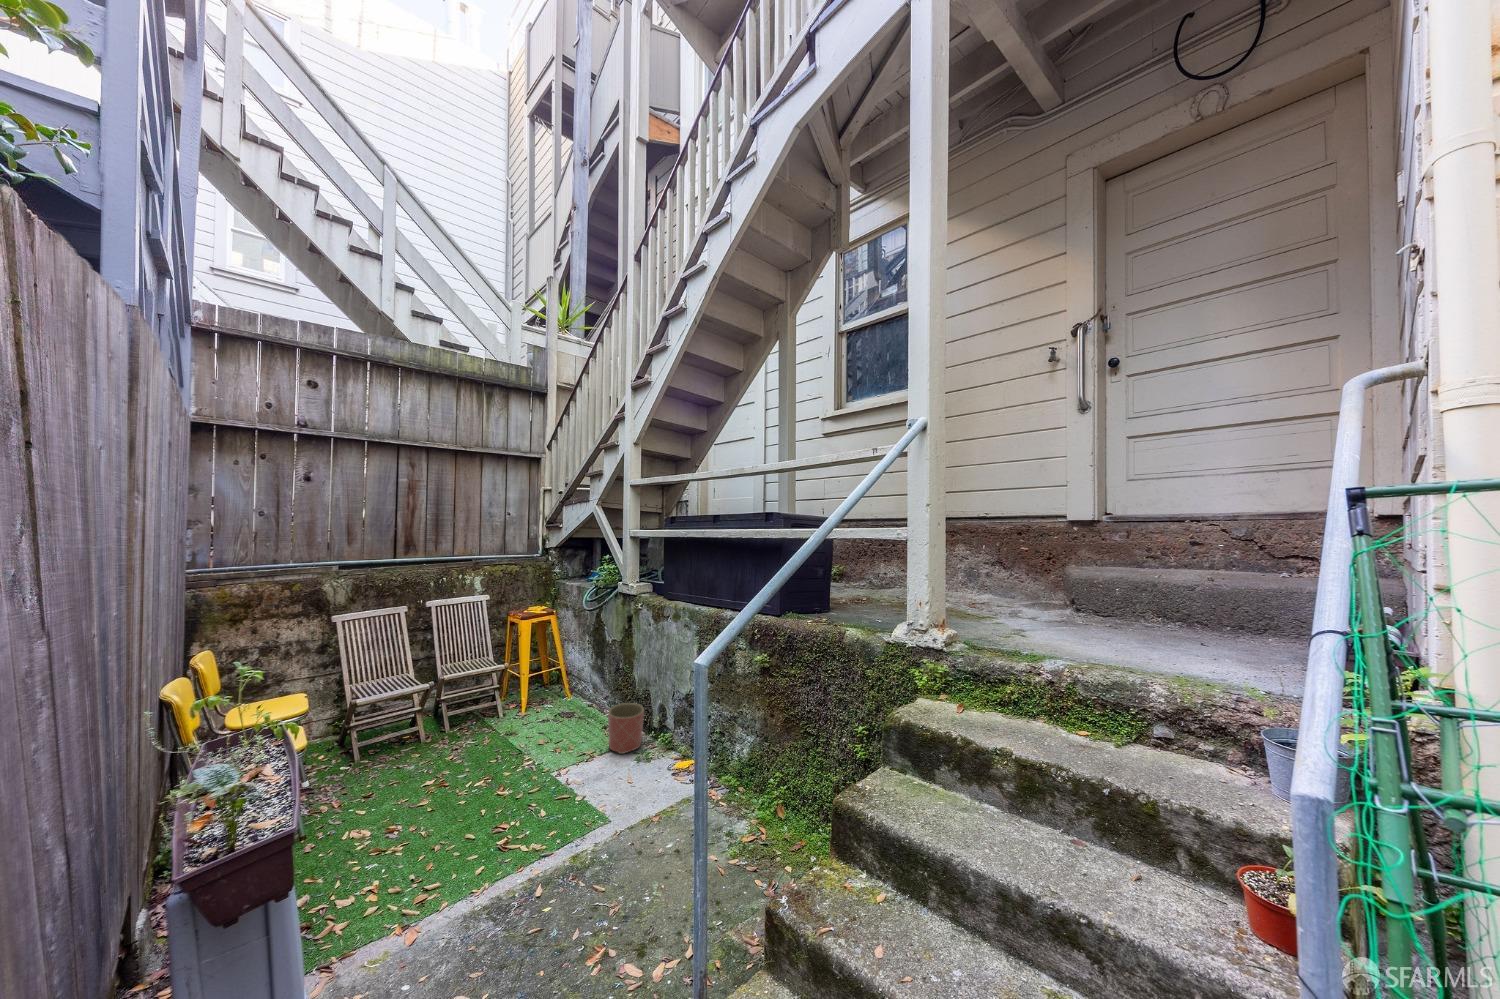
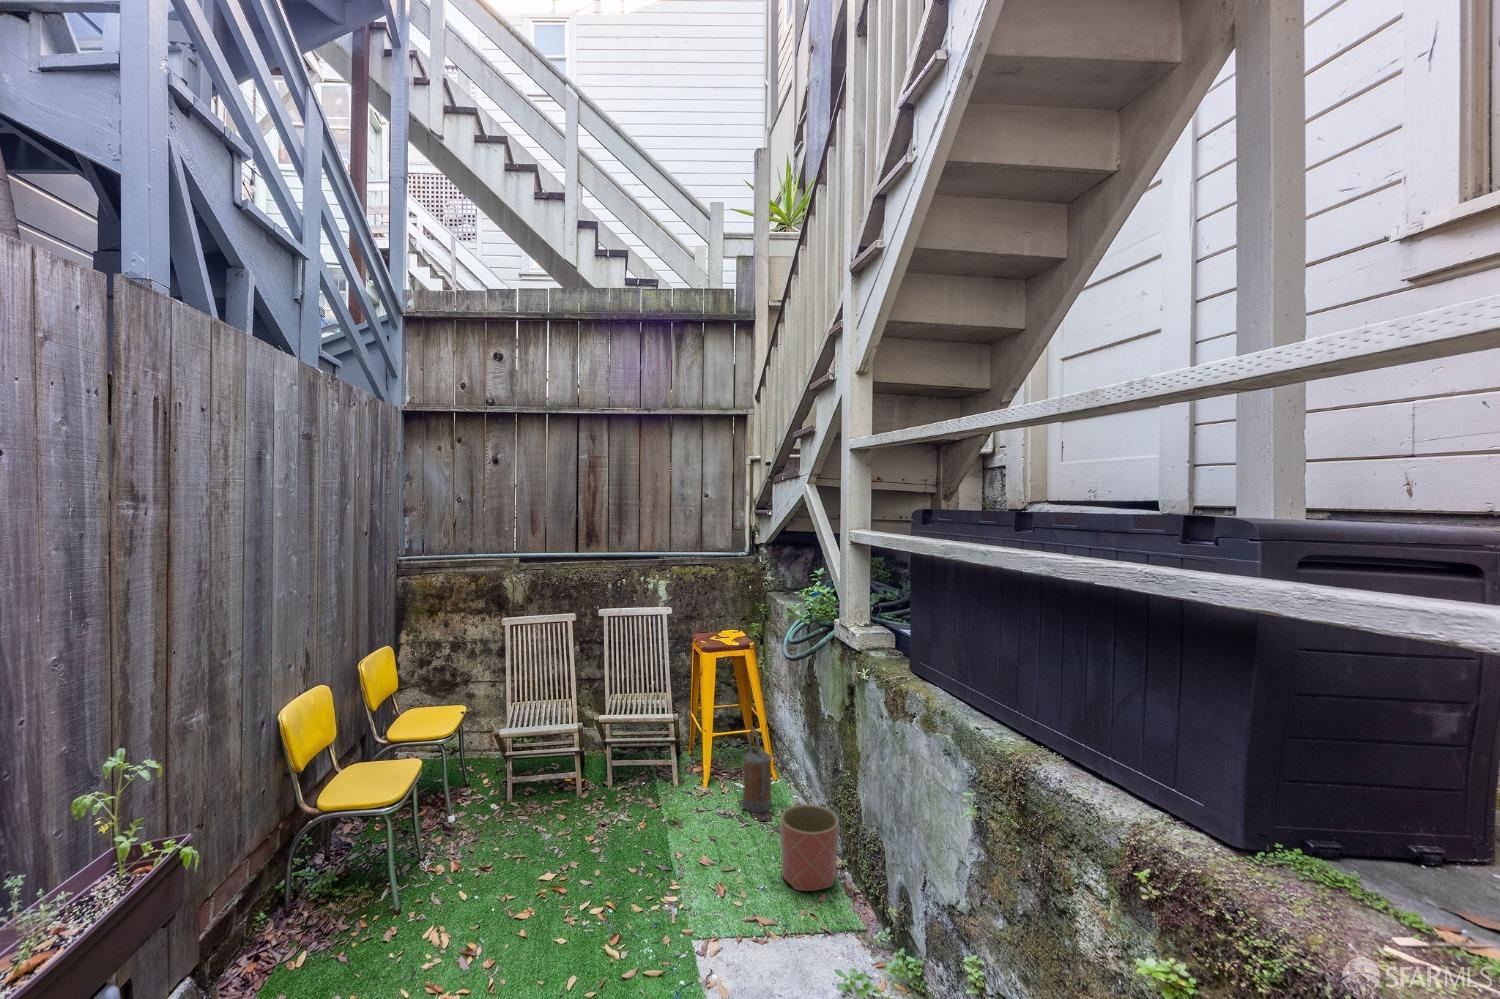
watering can: none [562,668,585,722] -> present [743,728,772,812]

